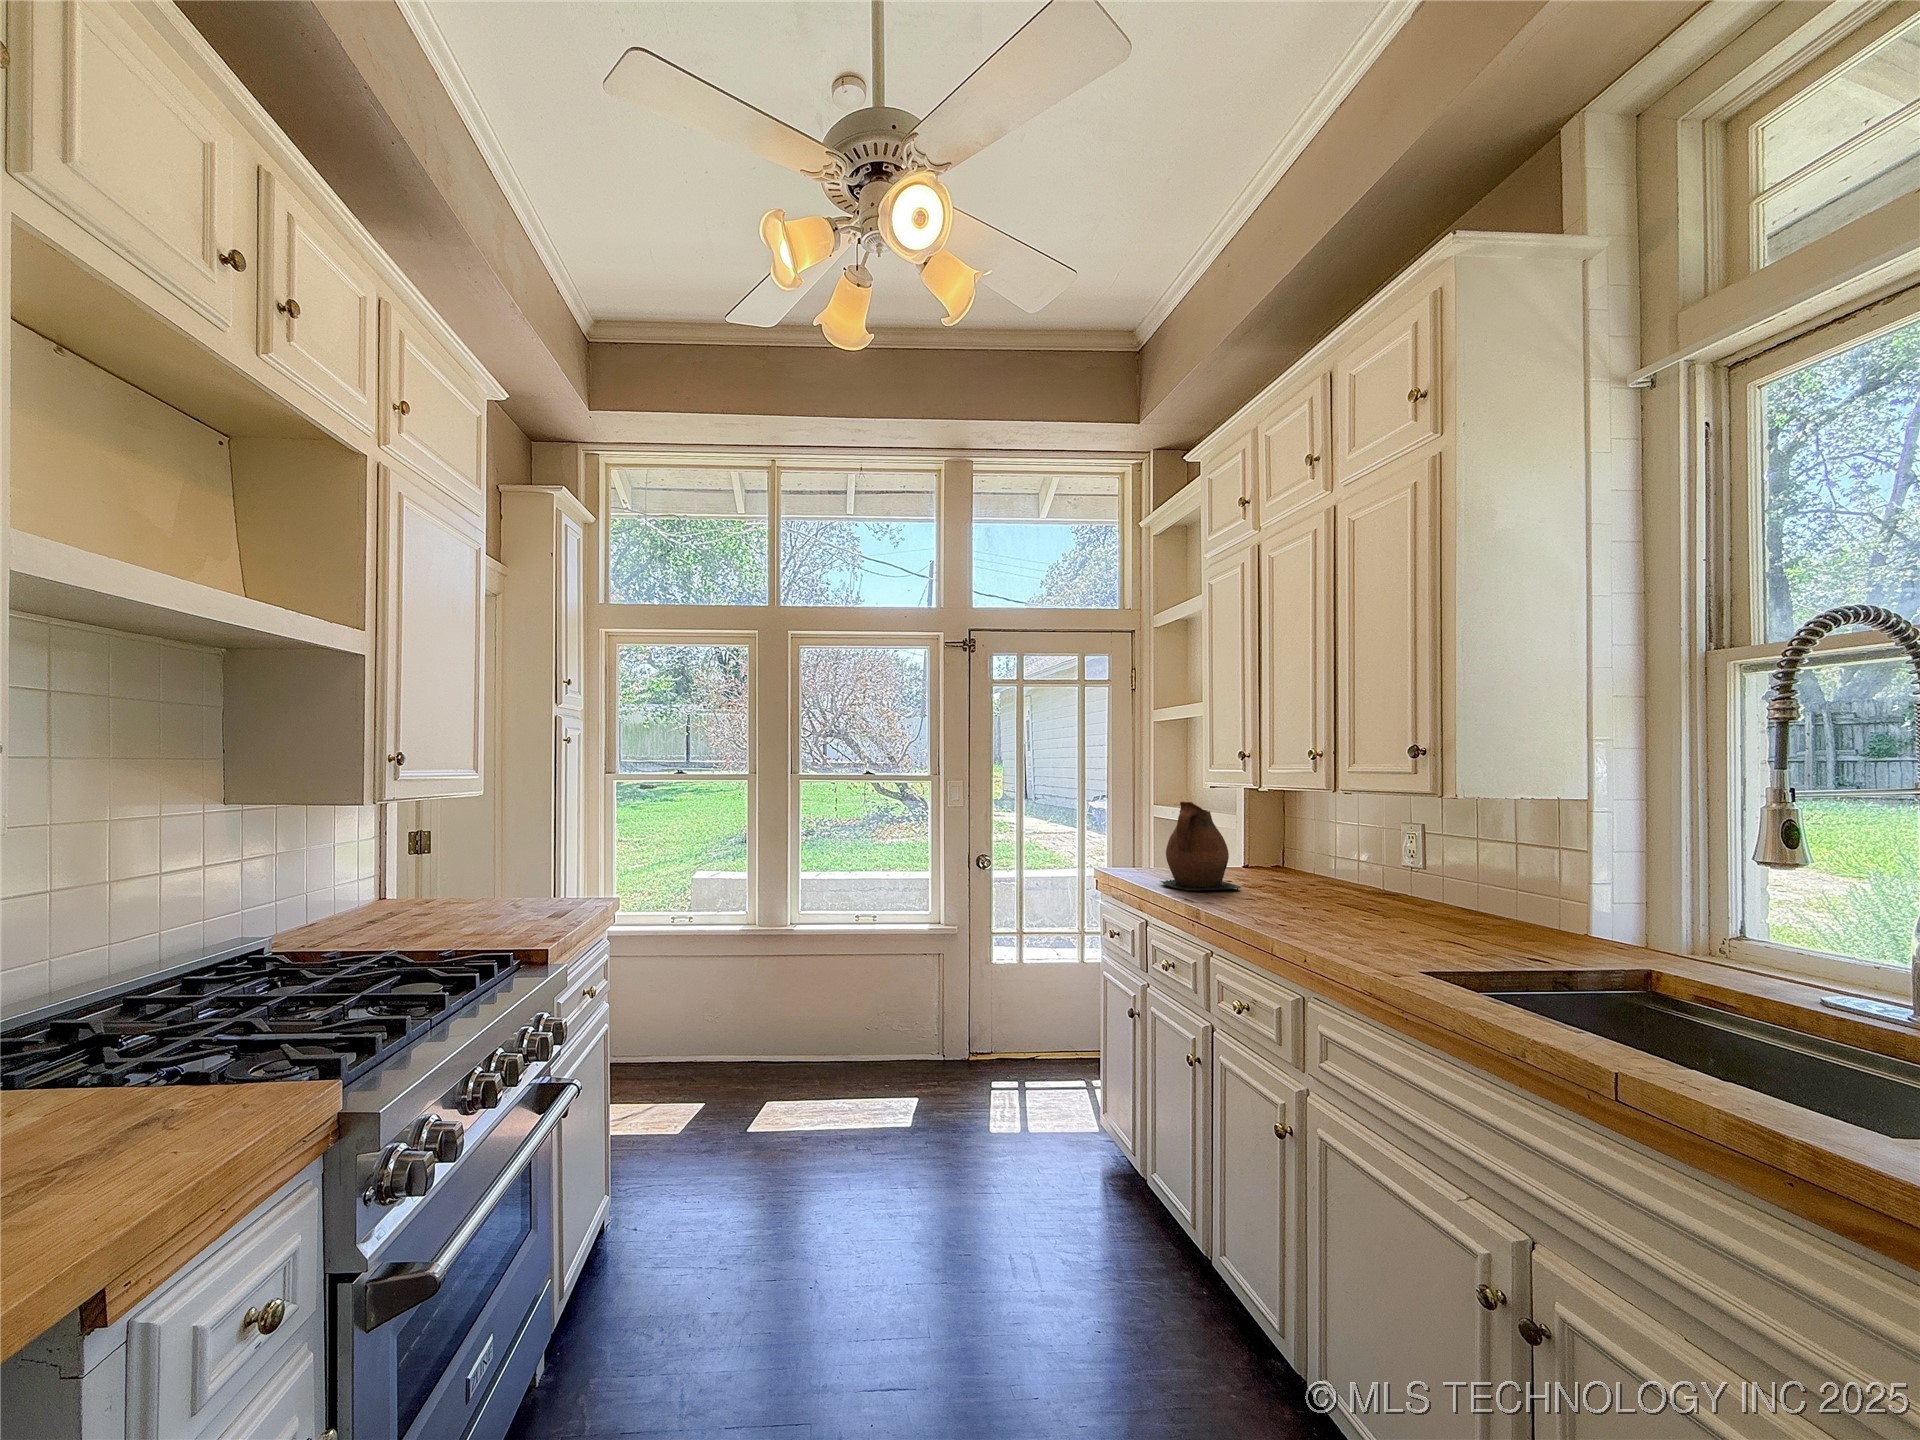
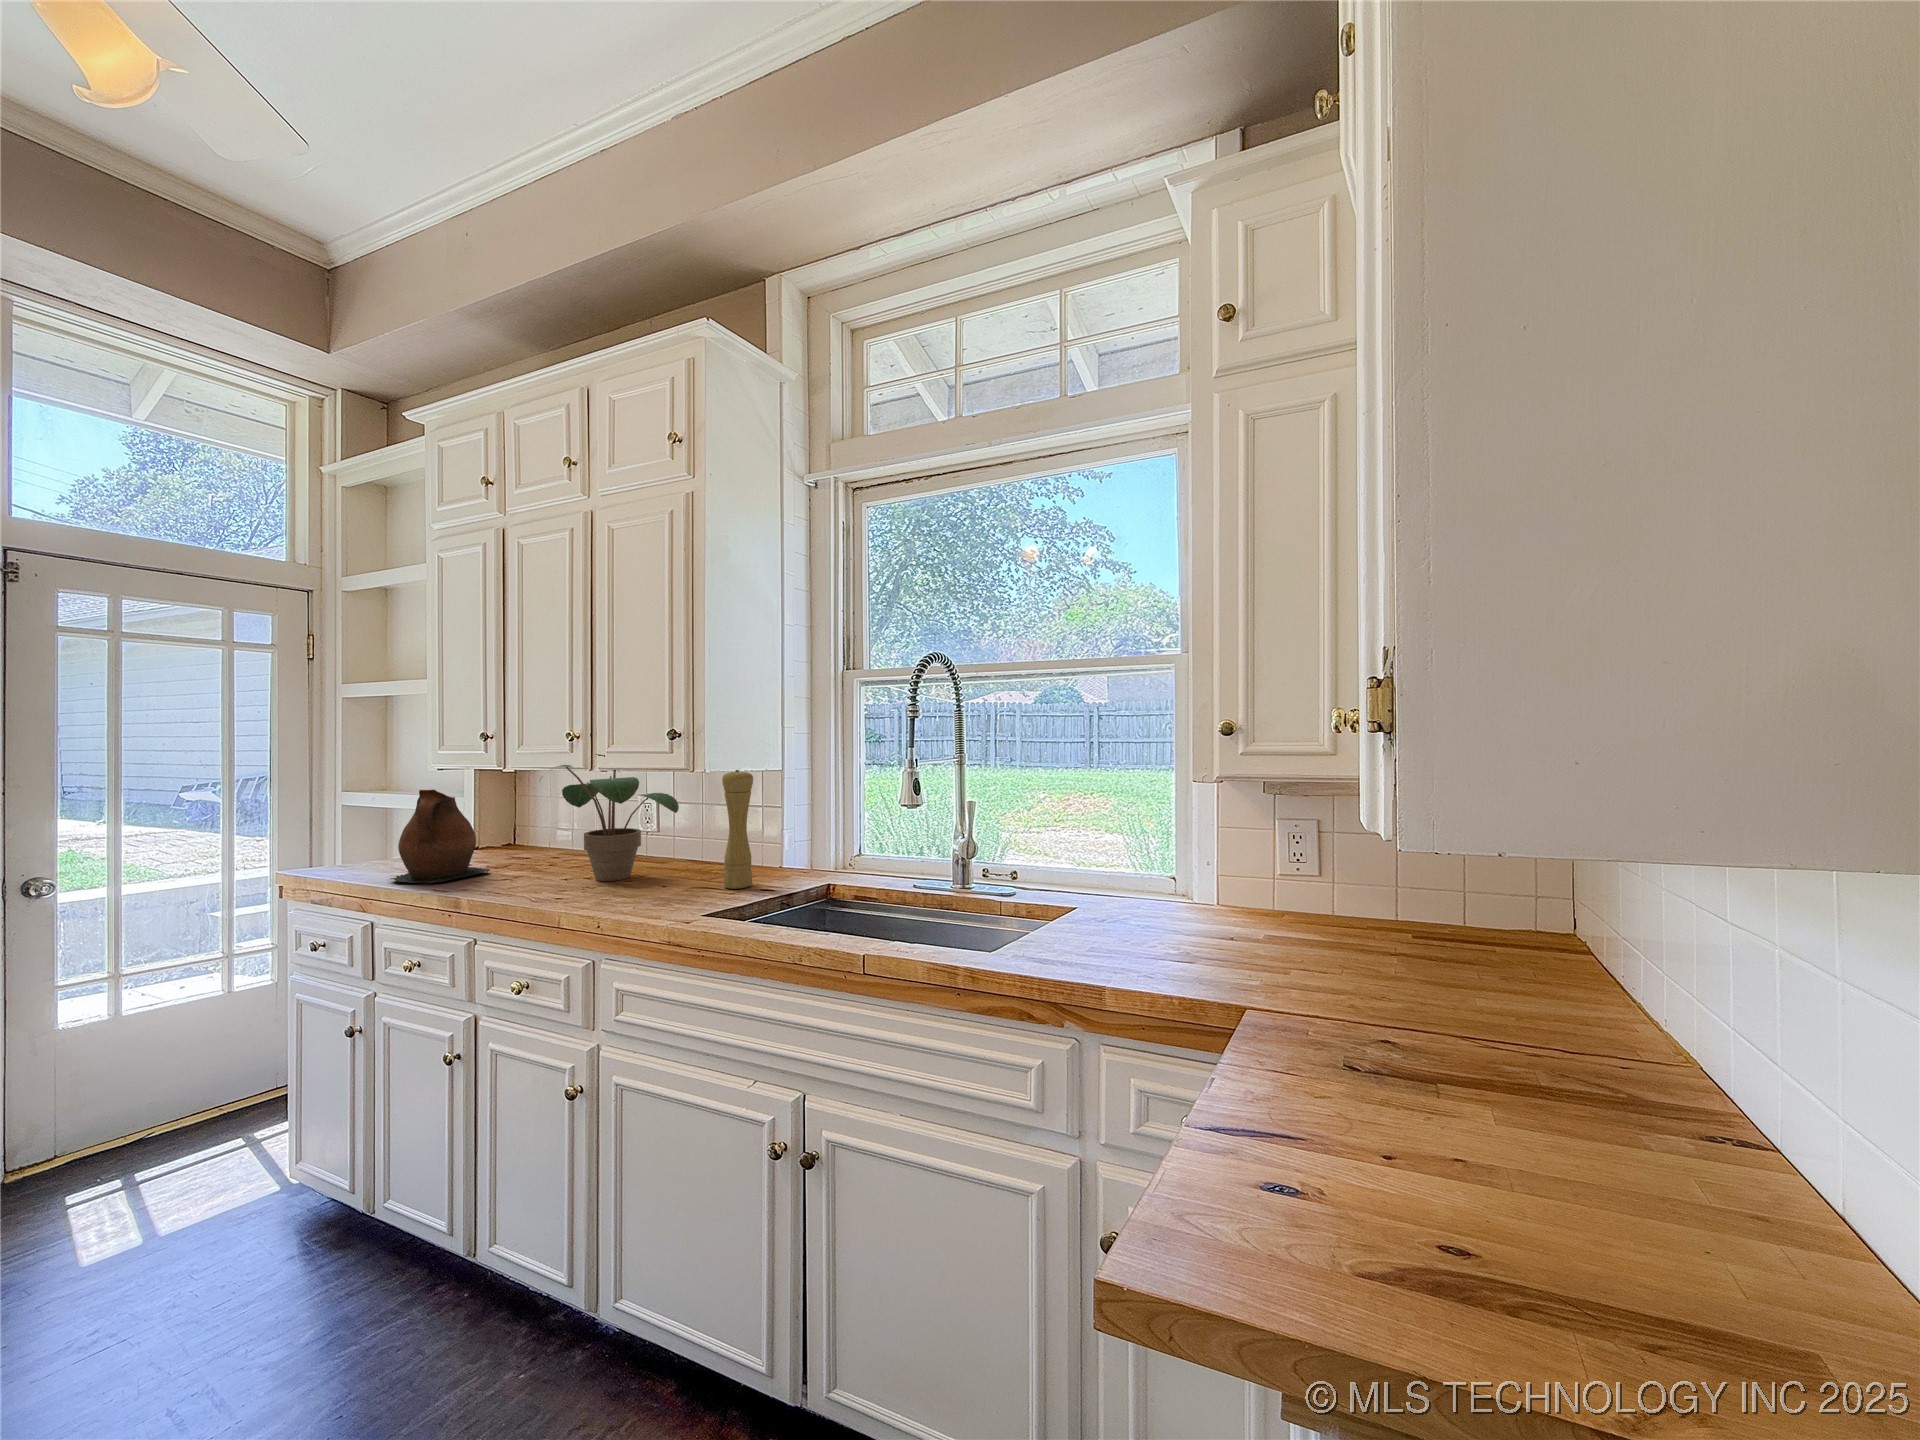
potted plant: none [1273,772,1426,918] -> present [540,754,679,881]
pepper mill: none [1470,797,1517,953] -> present [722,770,753,889]

